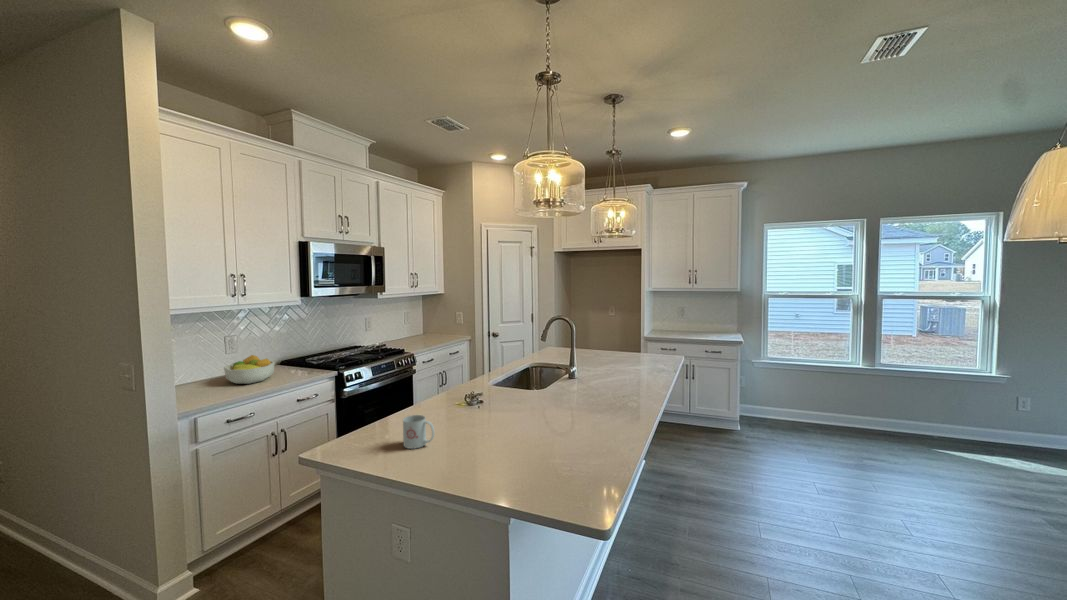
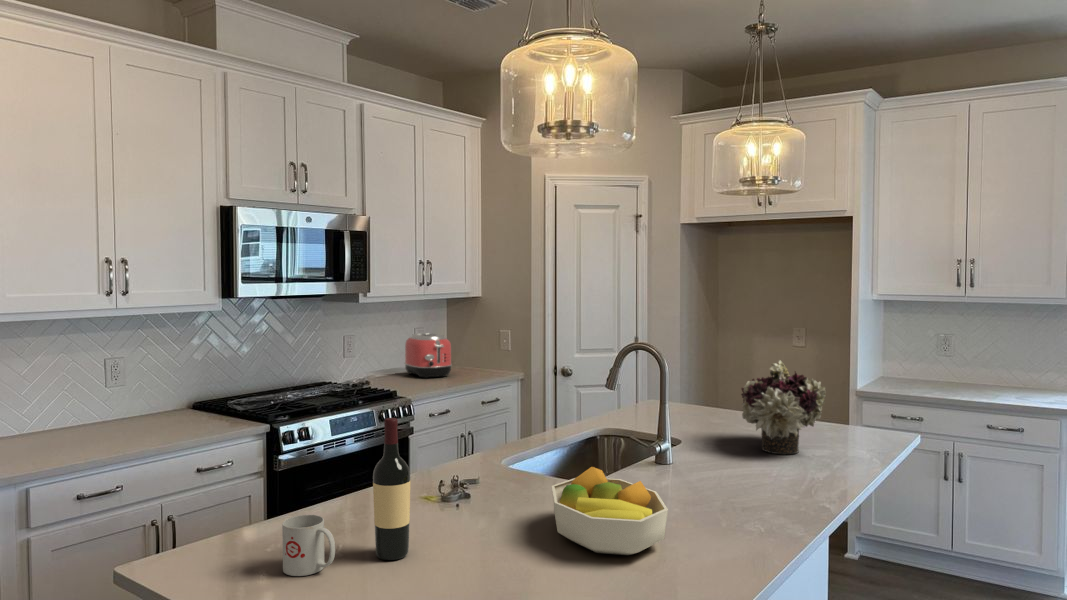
toaster: none [403,315,432,341] -> present [405,333,452,378]
flower arrangement: none [606,322,650,370] -> present [741,361,826,454]
fruit bowl: present [224,355,275,384] -> present [552,467,668,555]
wine bottle: none [449,359,469,436] -> present [373,418,410,560]

